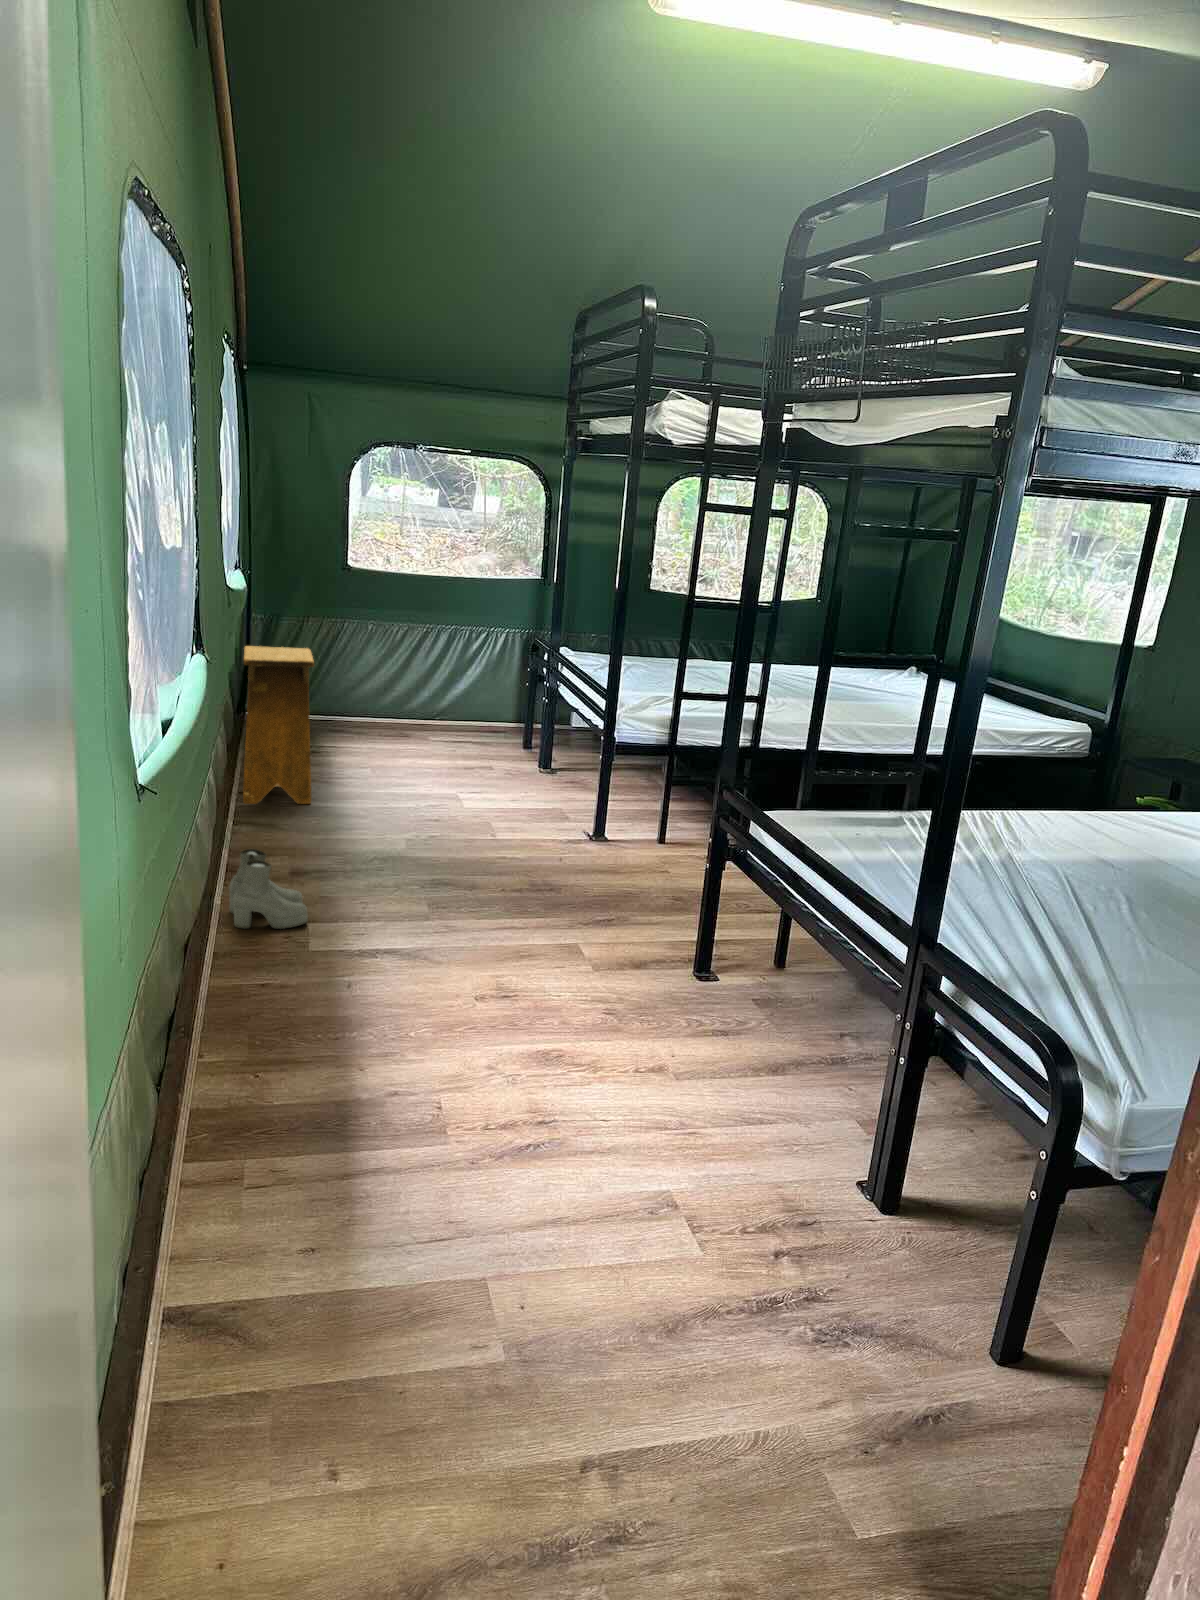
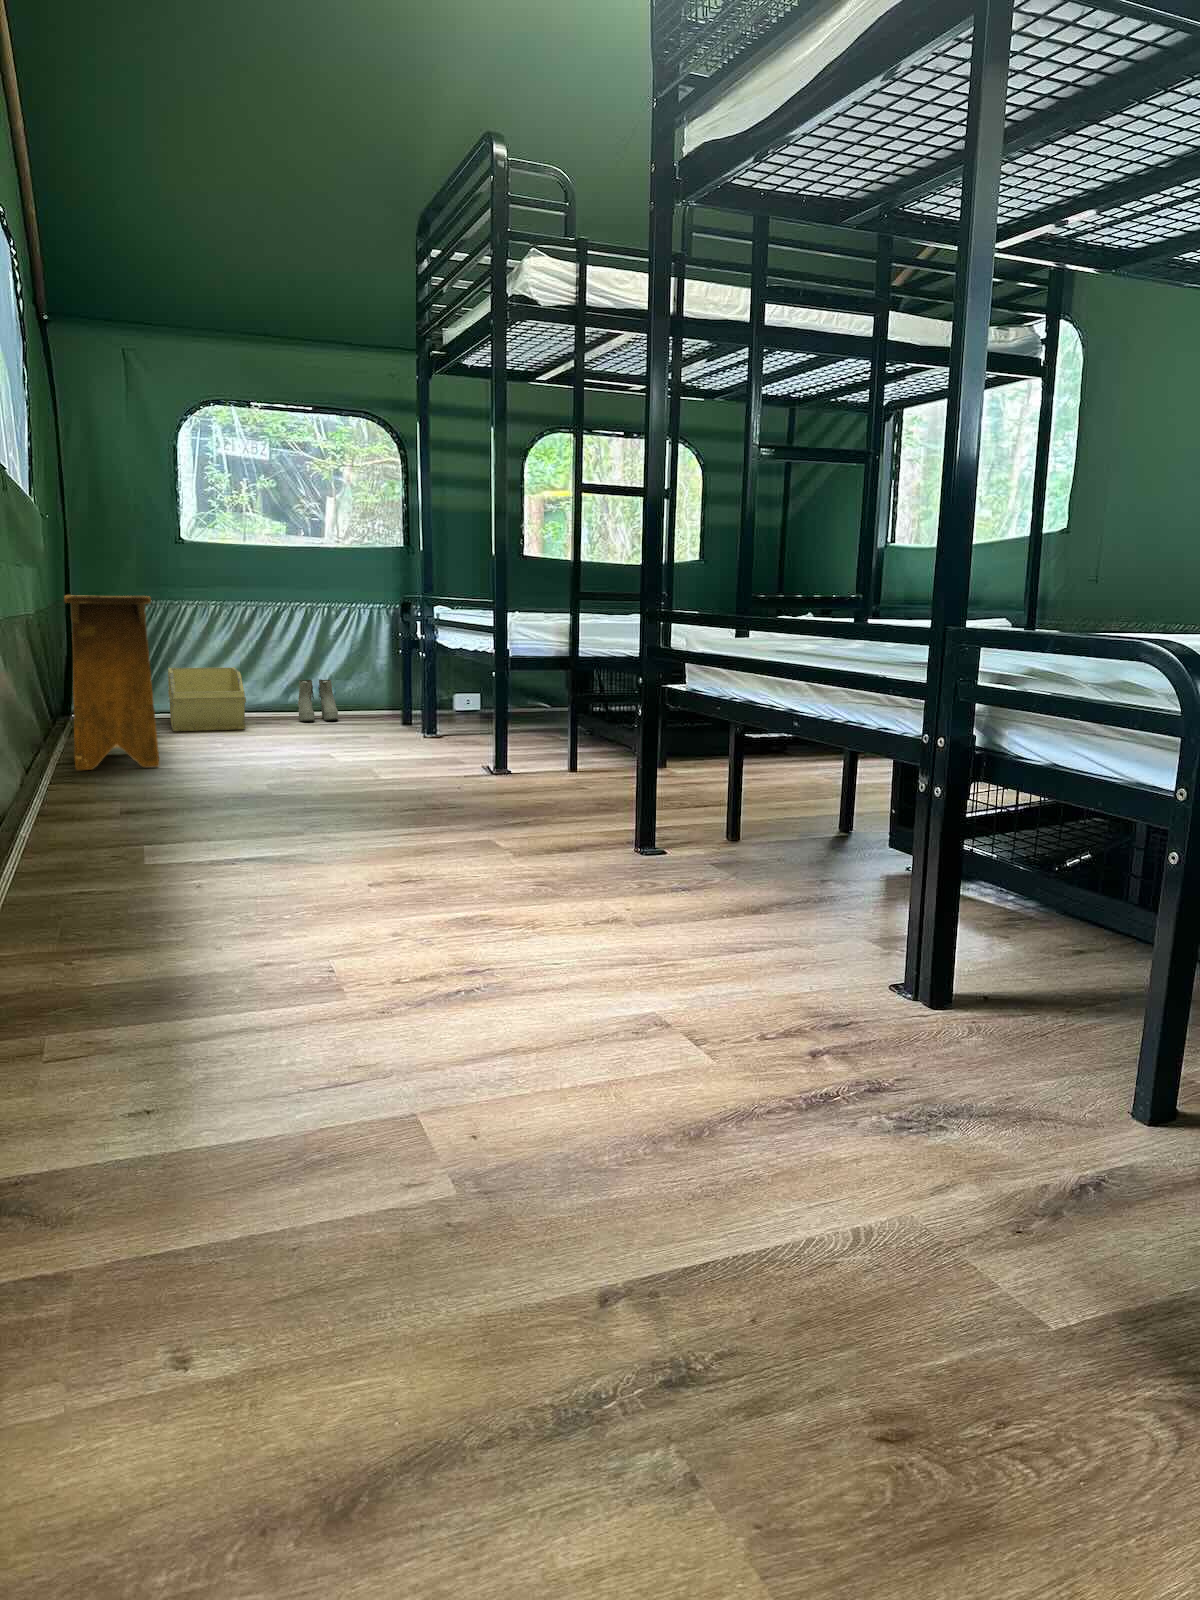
storage bin: none [319,678,386,745] -> present [168,667,246,731]
boots: present [229,849,308,929] -> present [298,680,338,722]

